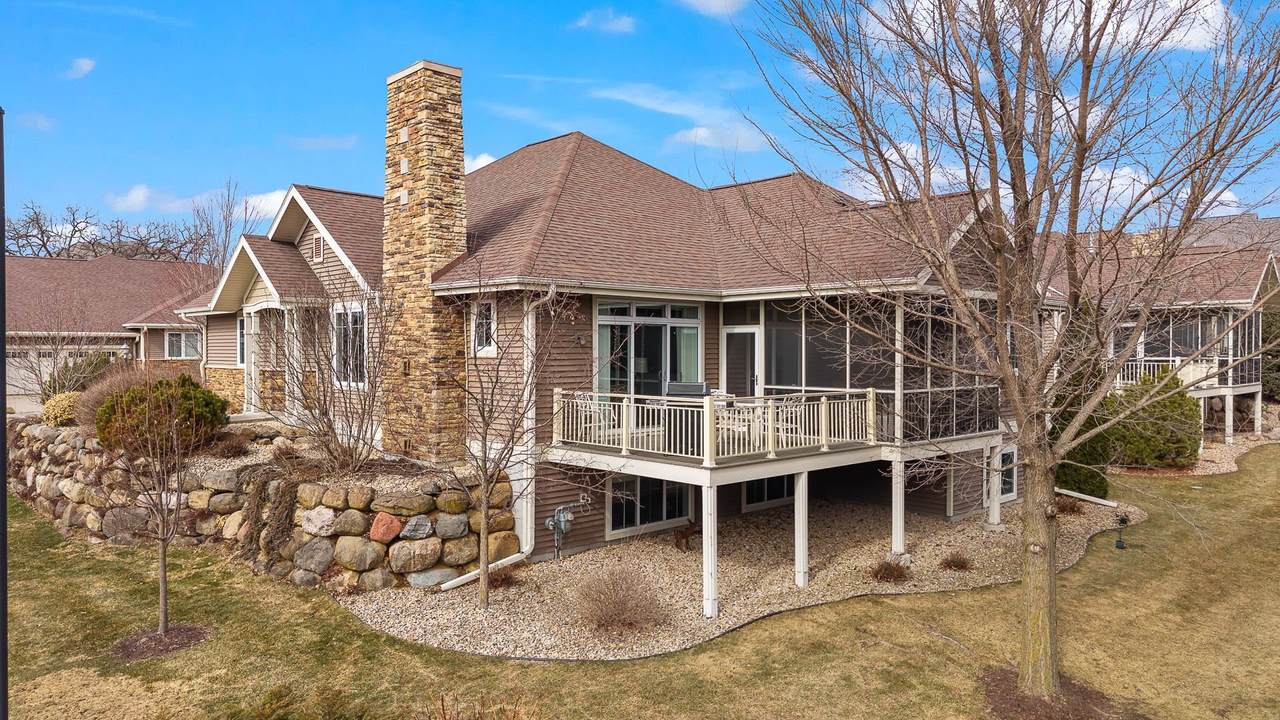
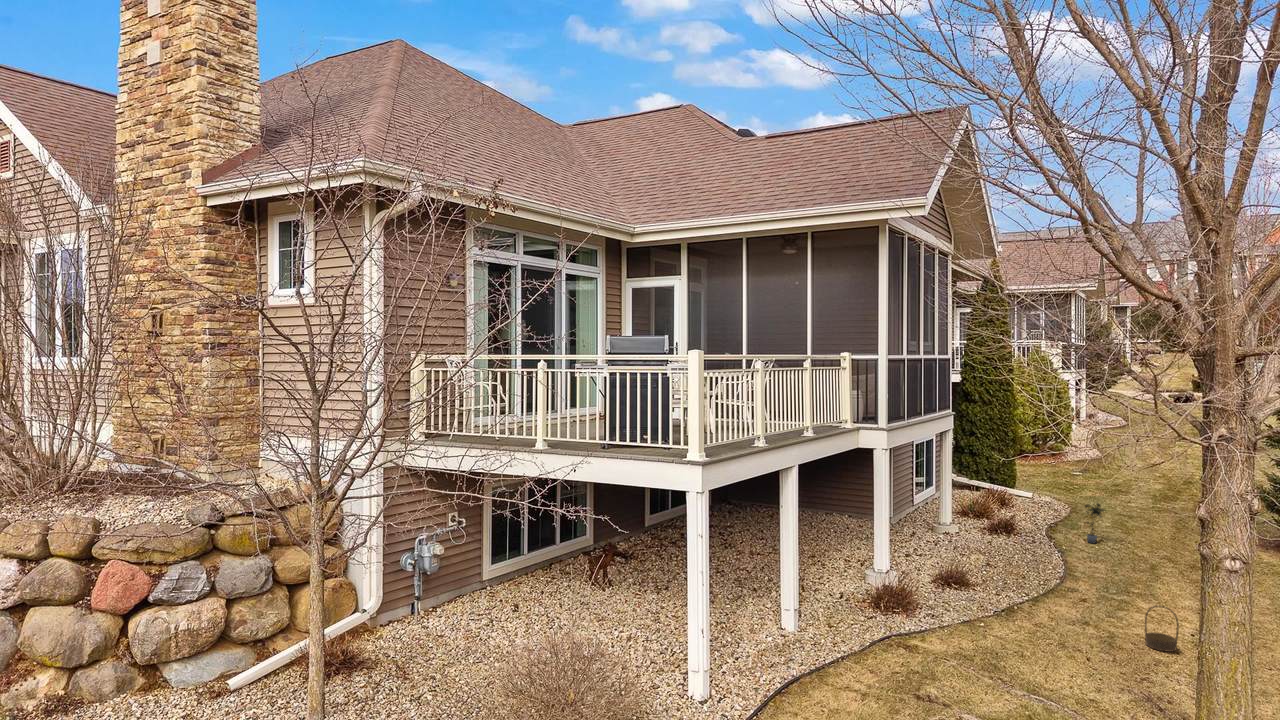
basket: none [1080,592,1104,628] -> present [1145,606,1179,652]

